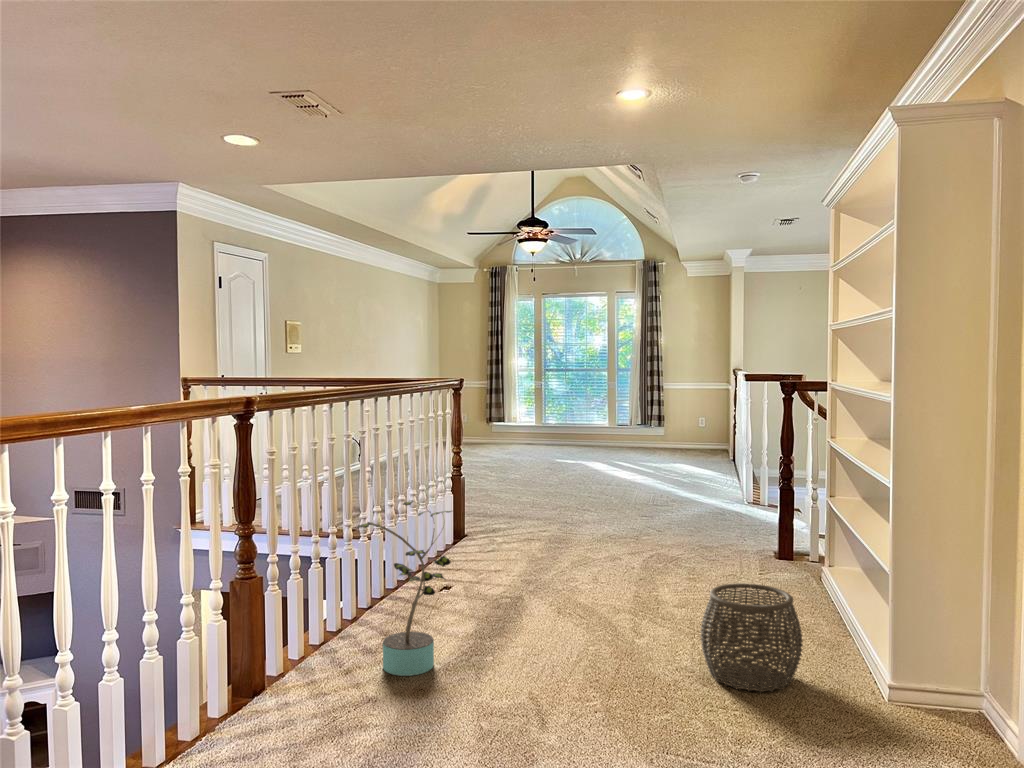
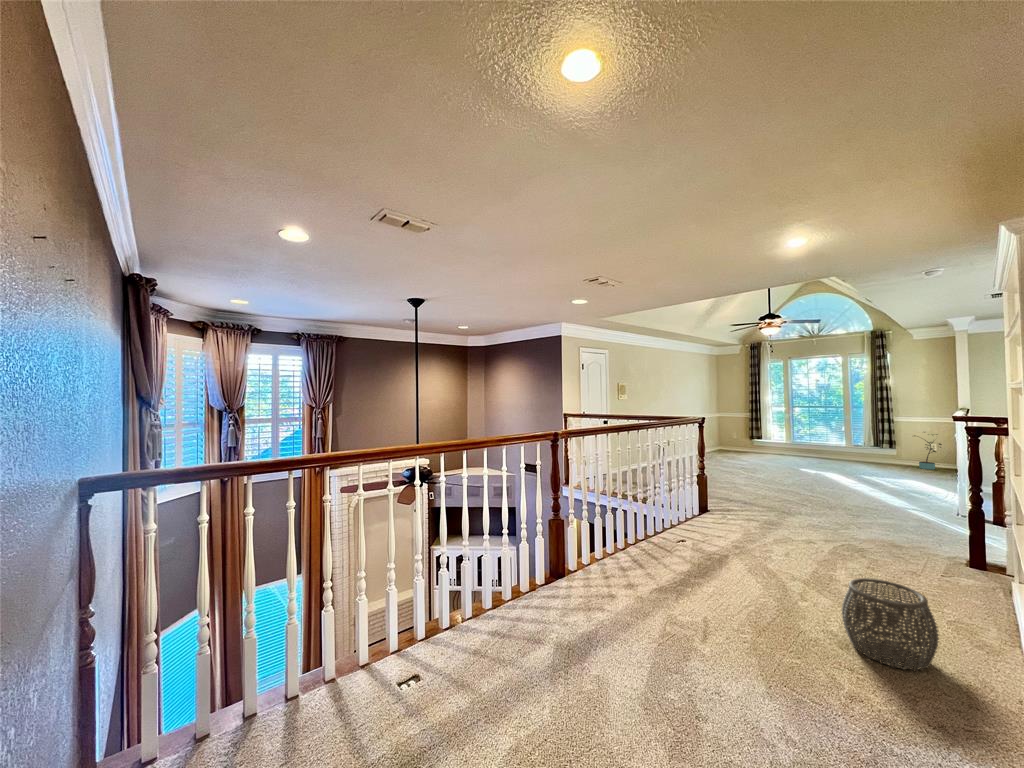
potted plant: present [358,500,451,676] -> present [919,434,942,469]

